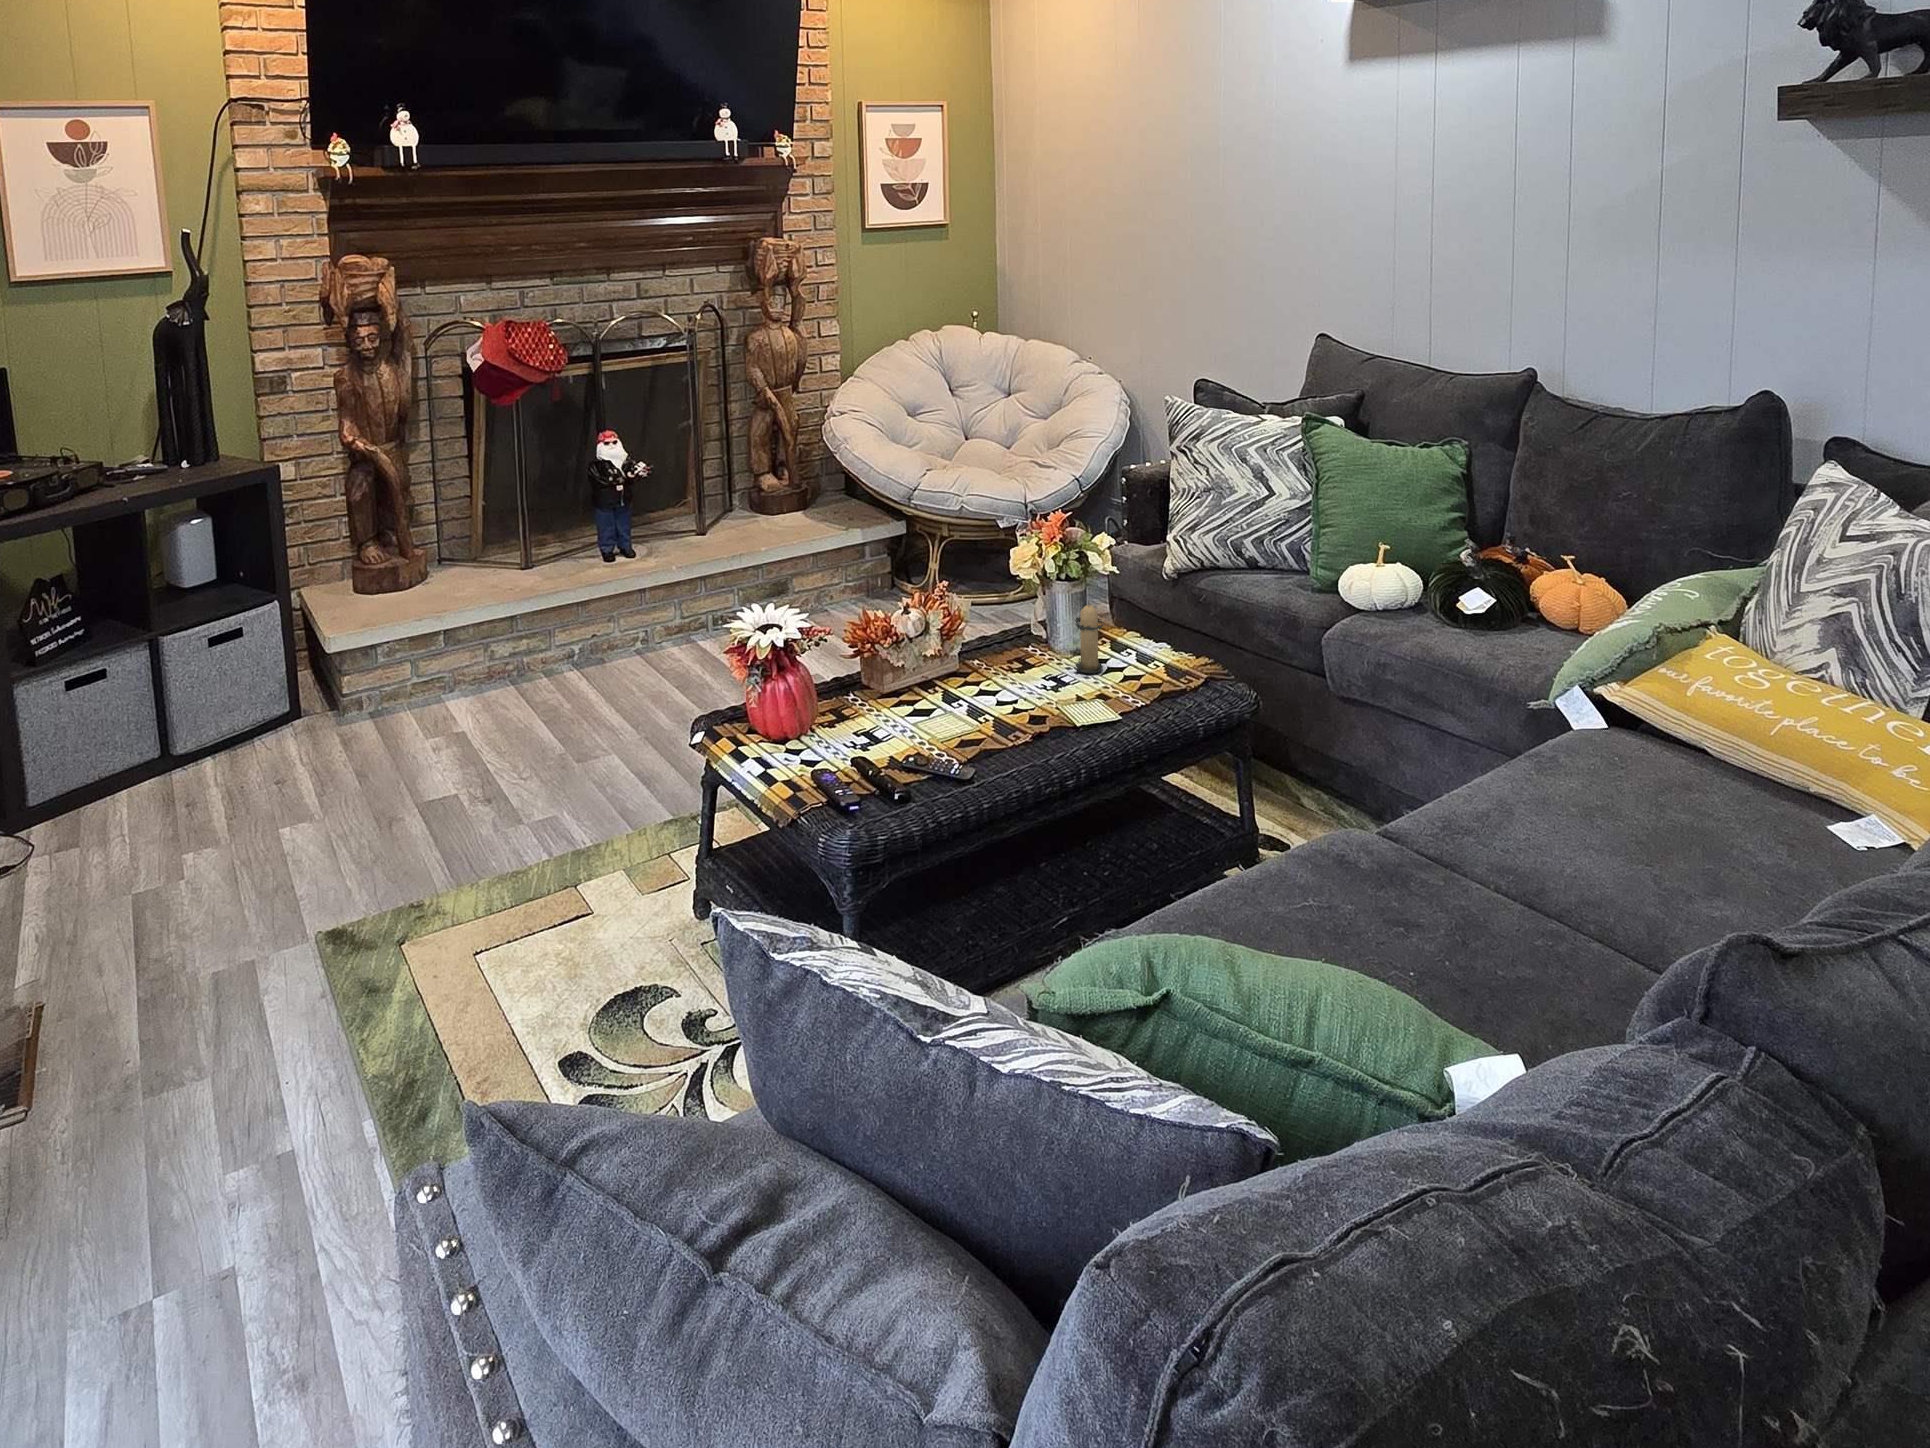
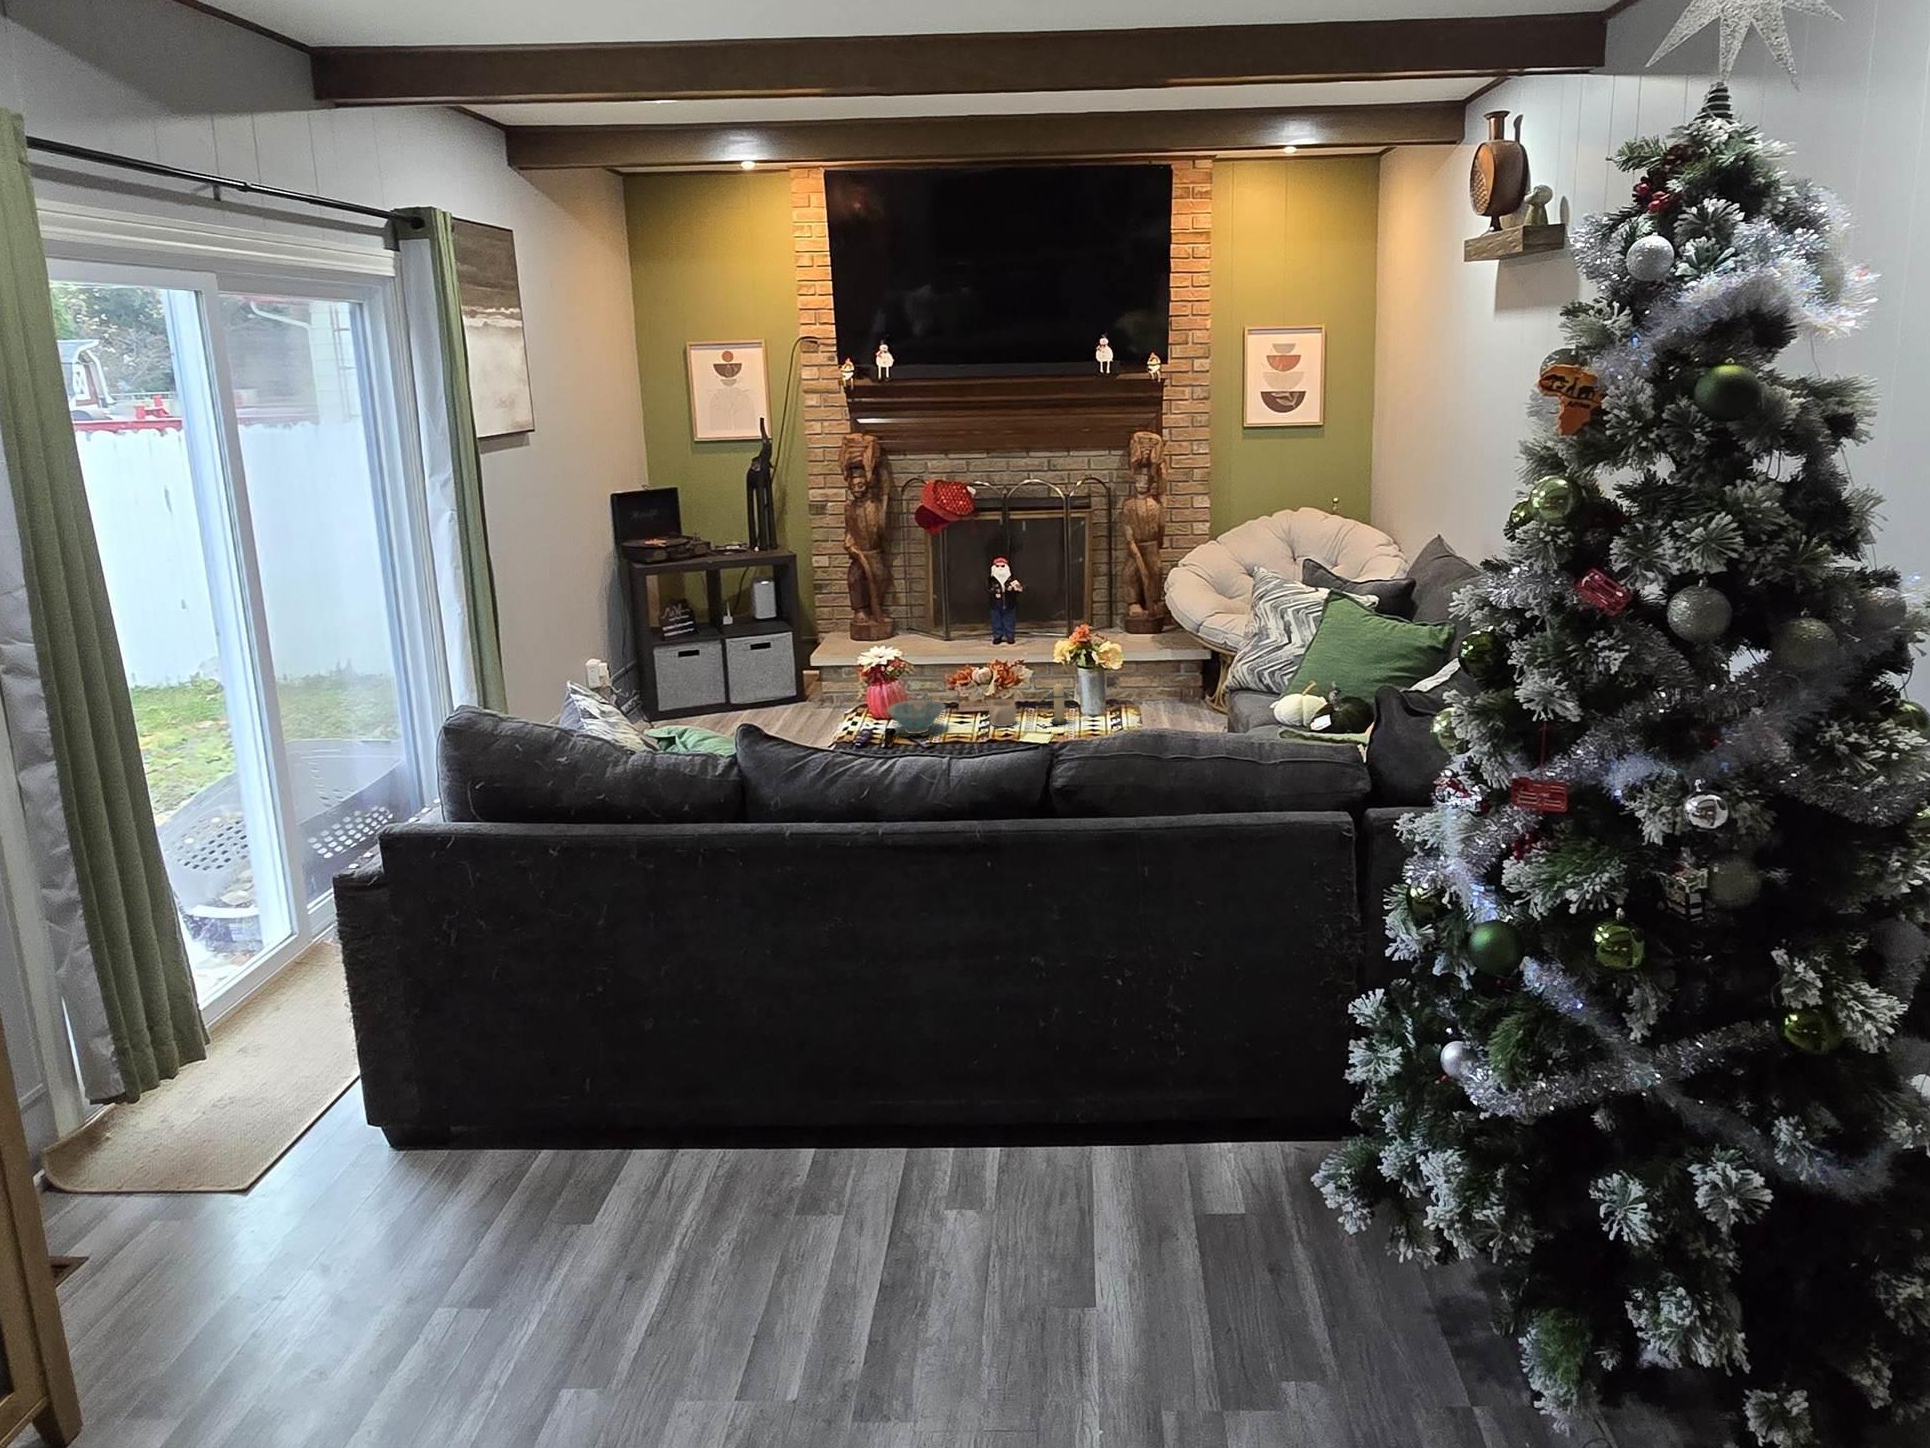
mug: none [987,648,1033,698] -> present [989,699,1016,727]
ceramic bowl: none [849,676,955,746] -> present [887,700,945,734]

